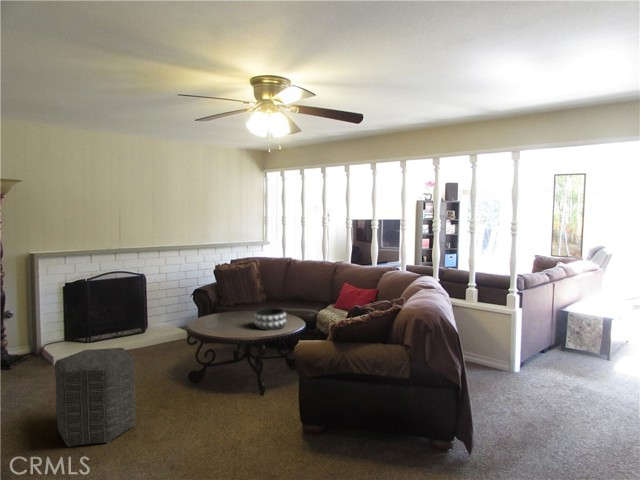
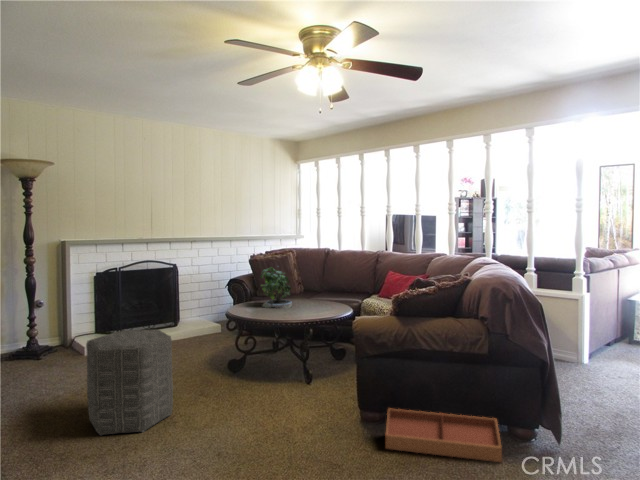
potted plant: none [221,281,252,323] -> present [260,267,292,309]
decorative bowl: present [254,308,286,330] -> none [297,292,332,315]
storage bin: none [321,420,417,467] -> present [385,409,502,462]

